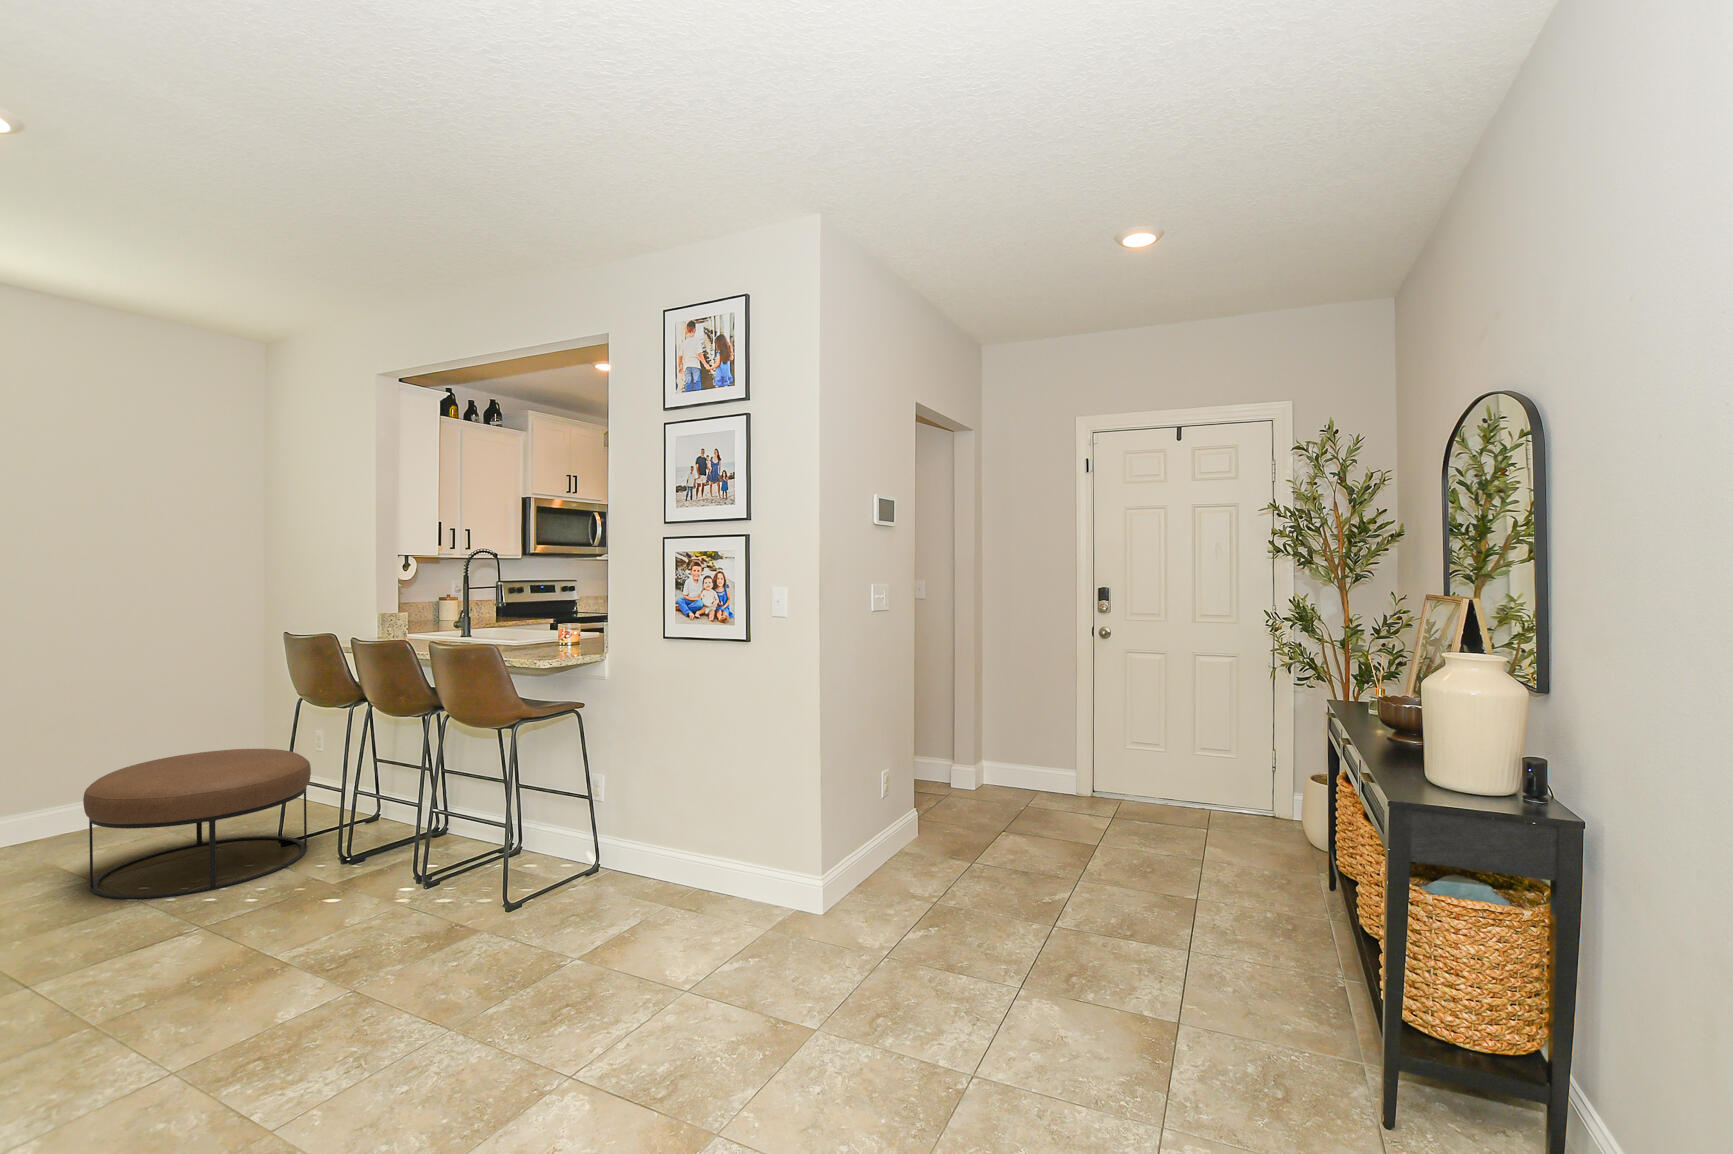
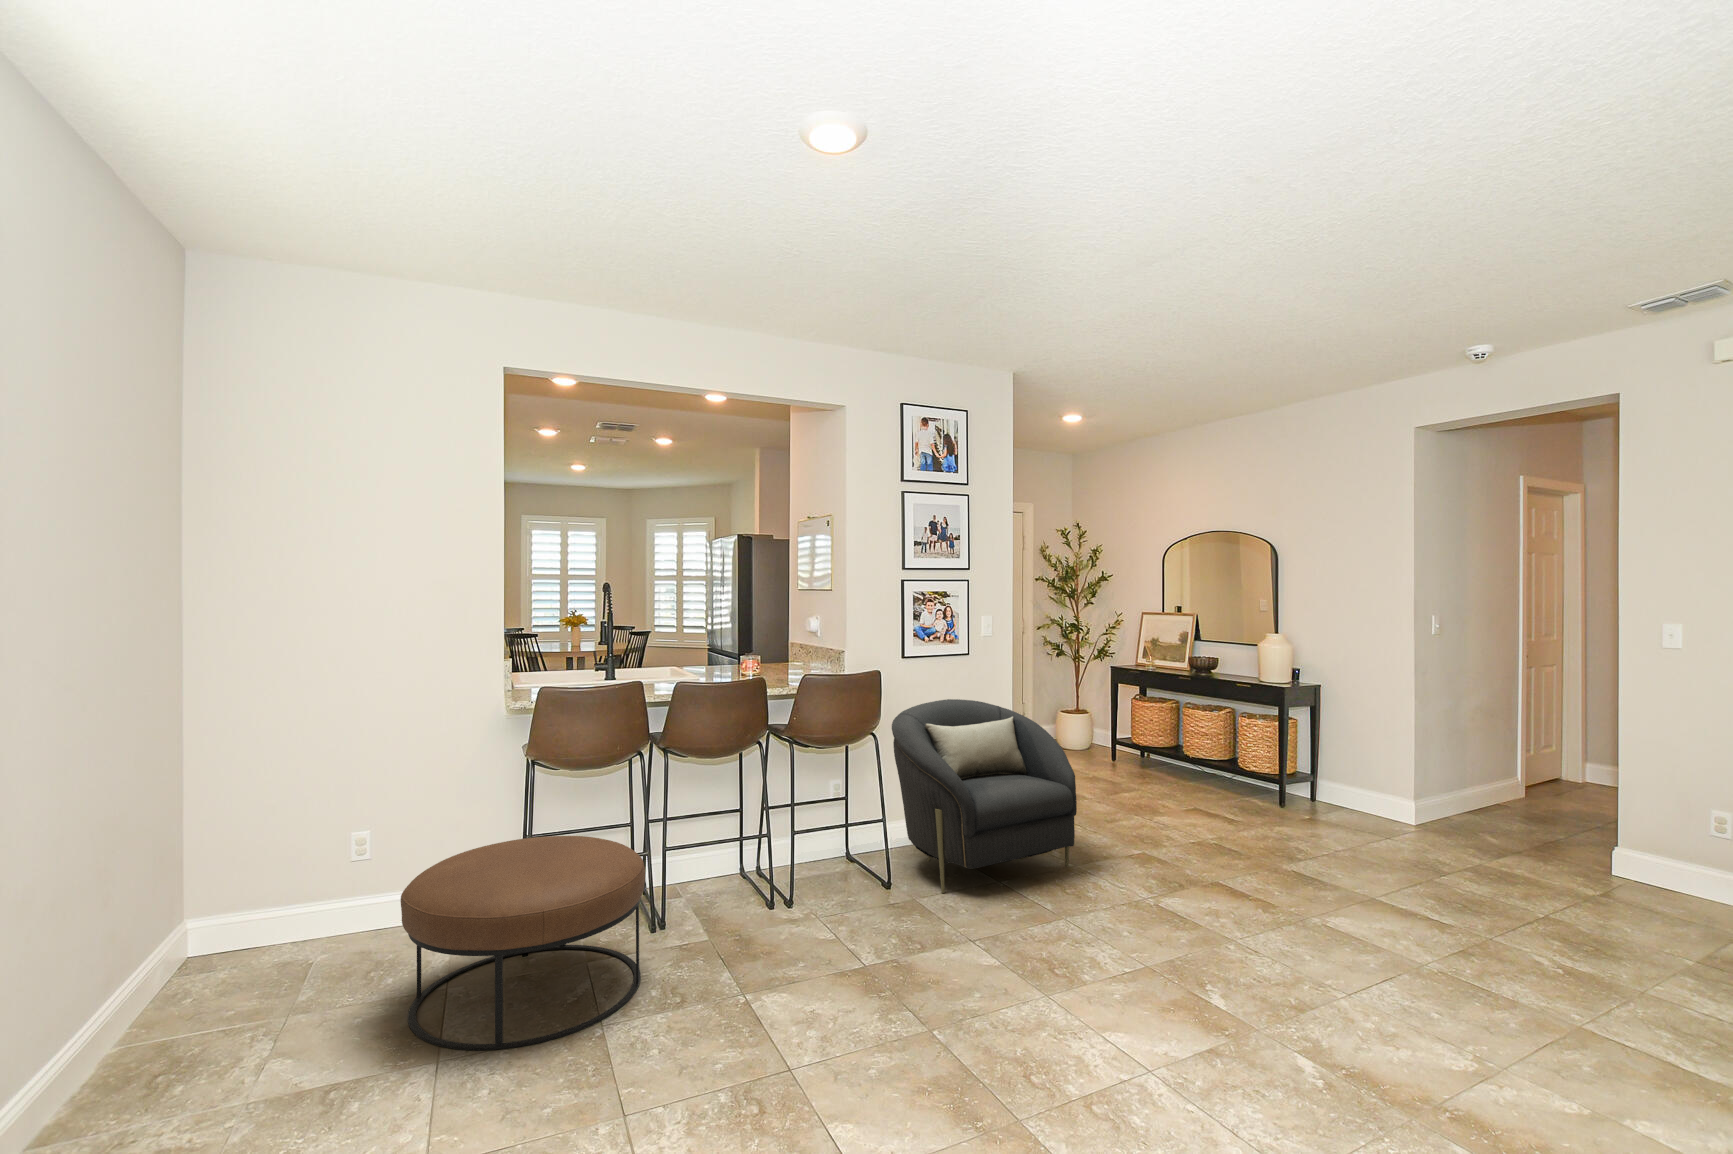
armchair: none [482,697,742,976] -> present [892,699,1077,893]

